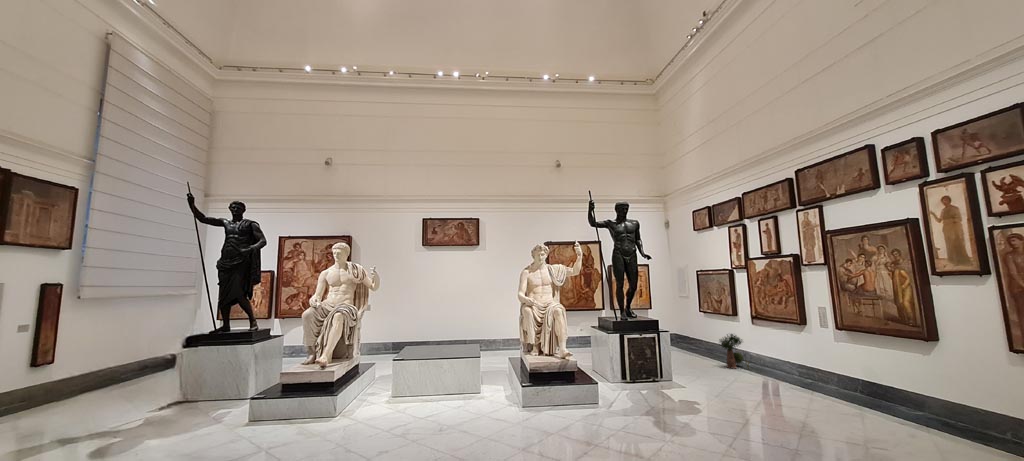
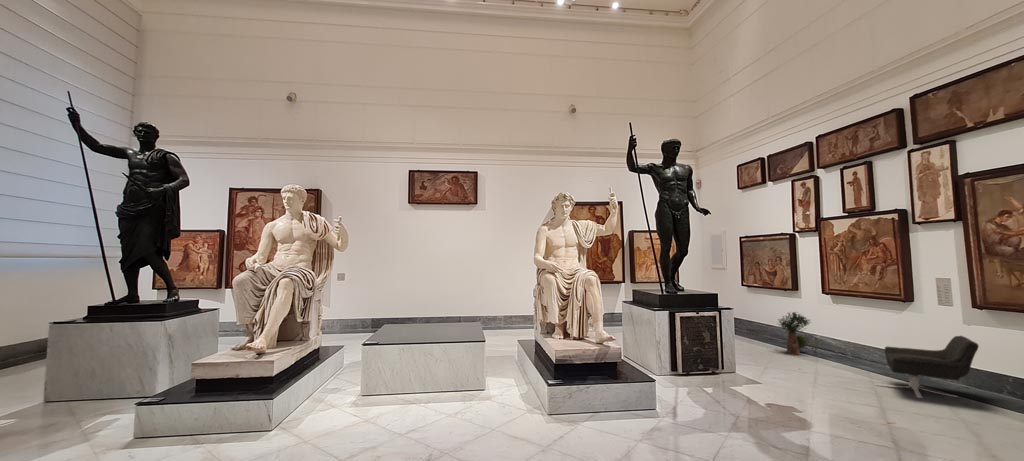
lounge chair: none [774,351,835,397] -> present [877,336,978,398]

